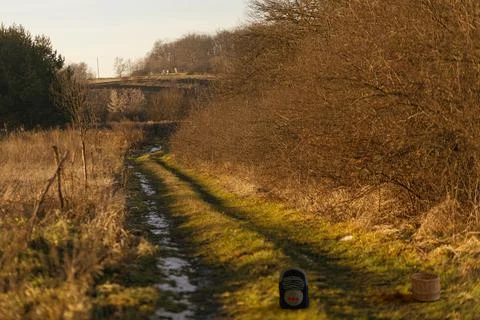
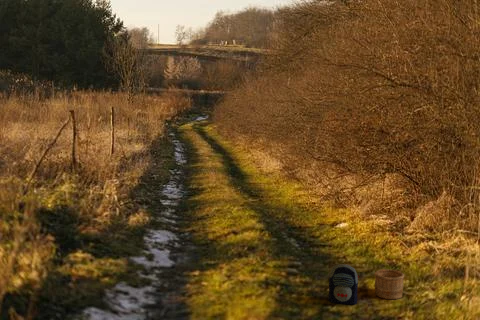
backpack: present [279,267,309,309] -> present [328,264,359,305]

